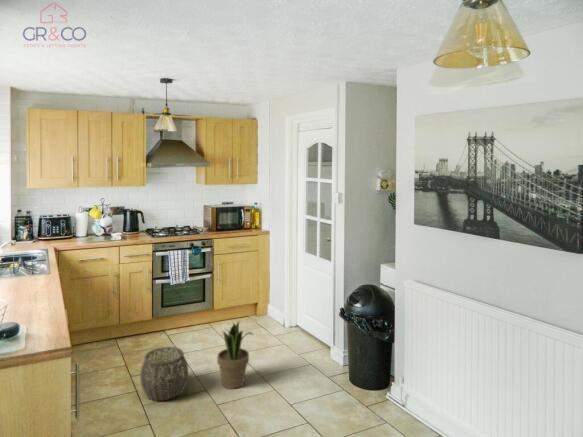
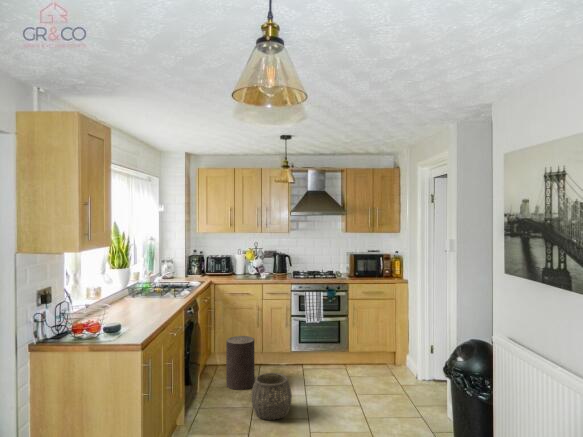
stool: none [85,310,124,375] -> present [226,336,255,390]
potted plant: present [217,322,252,389] -> none [317,360,351,425]

